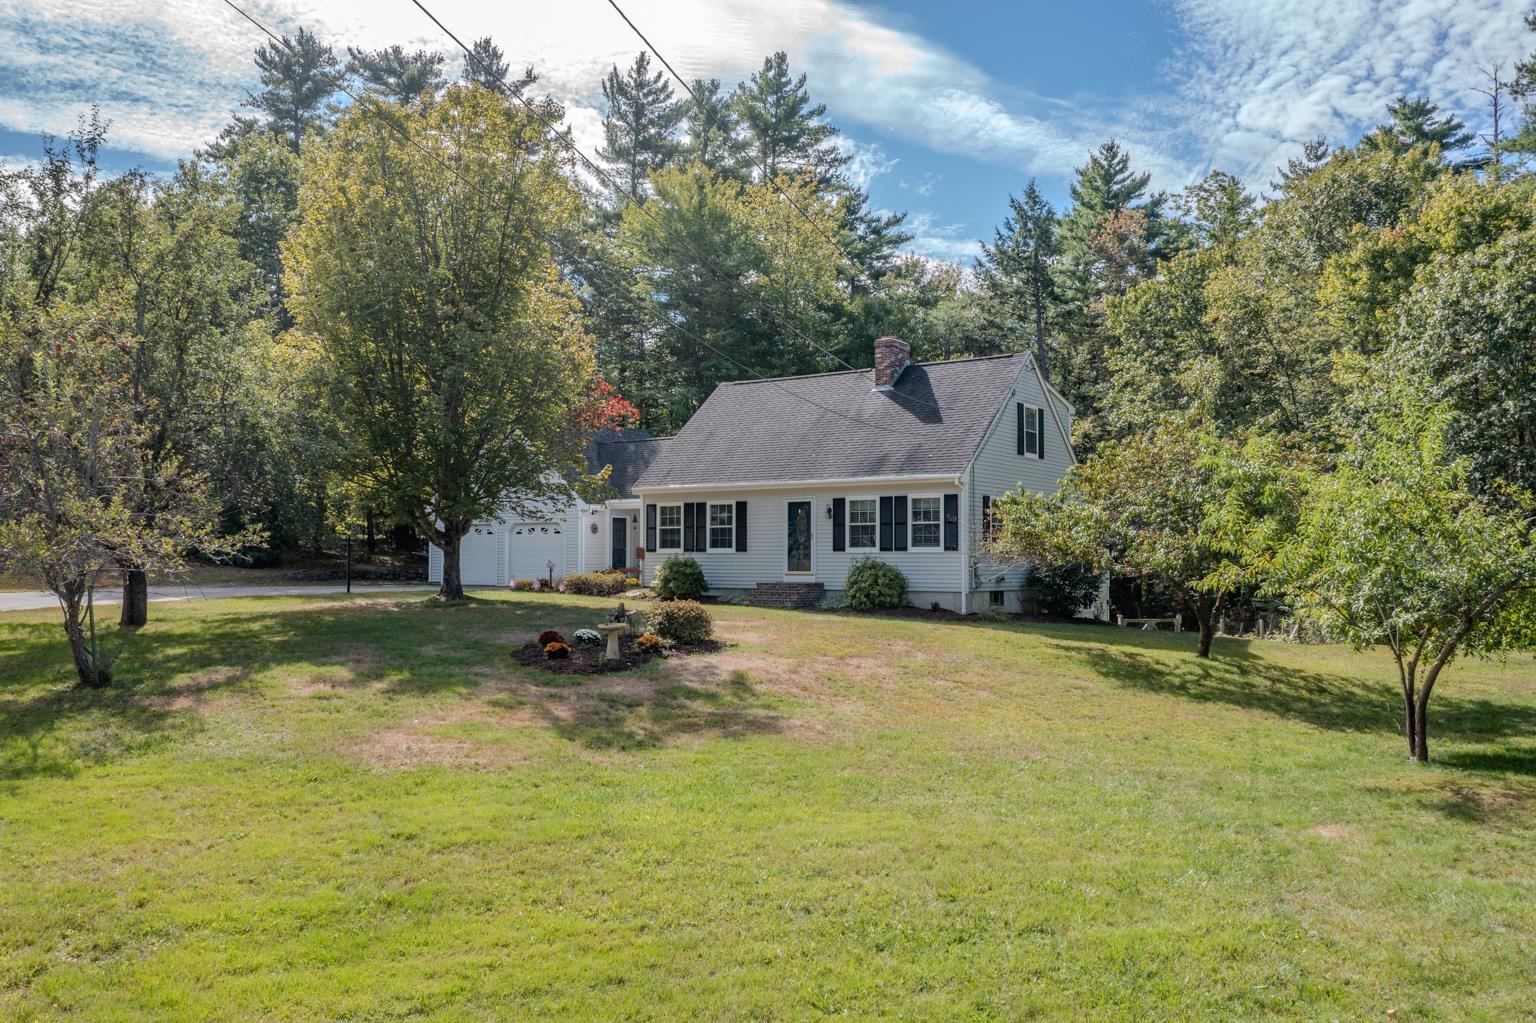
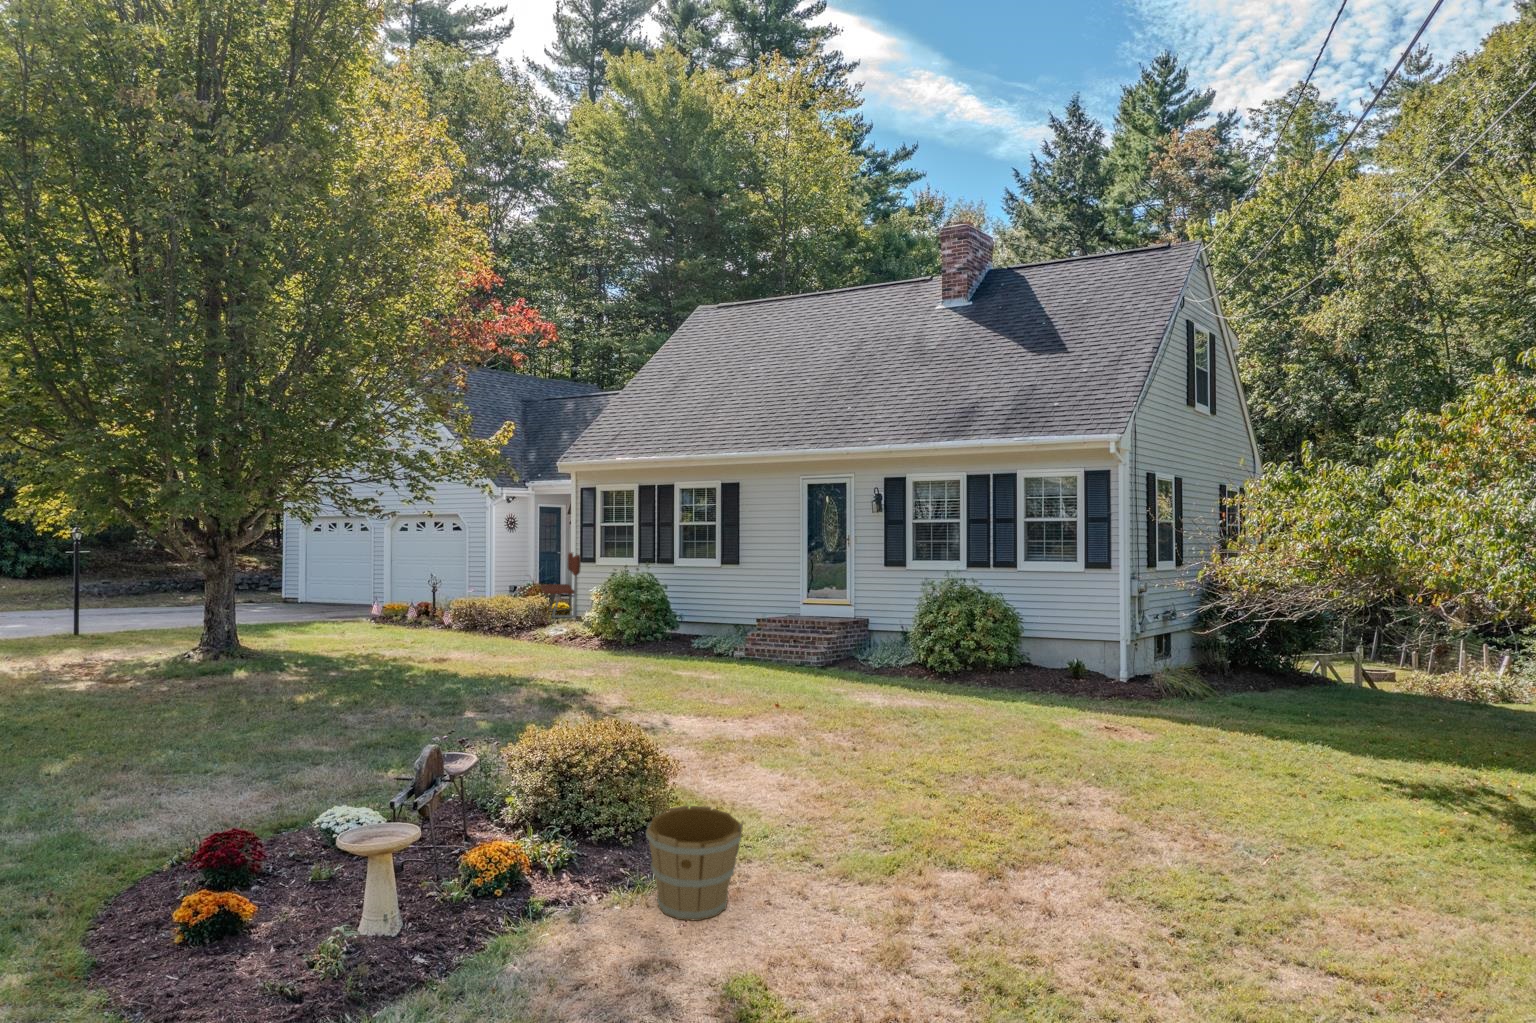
wooden bucket: none [701,625,736,659] -> present [646,806,744,921]

